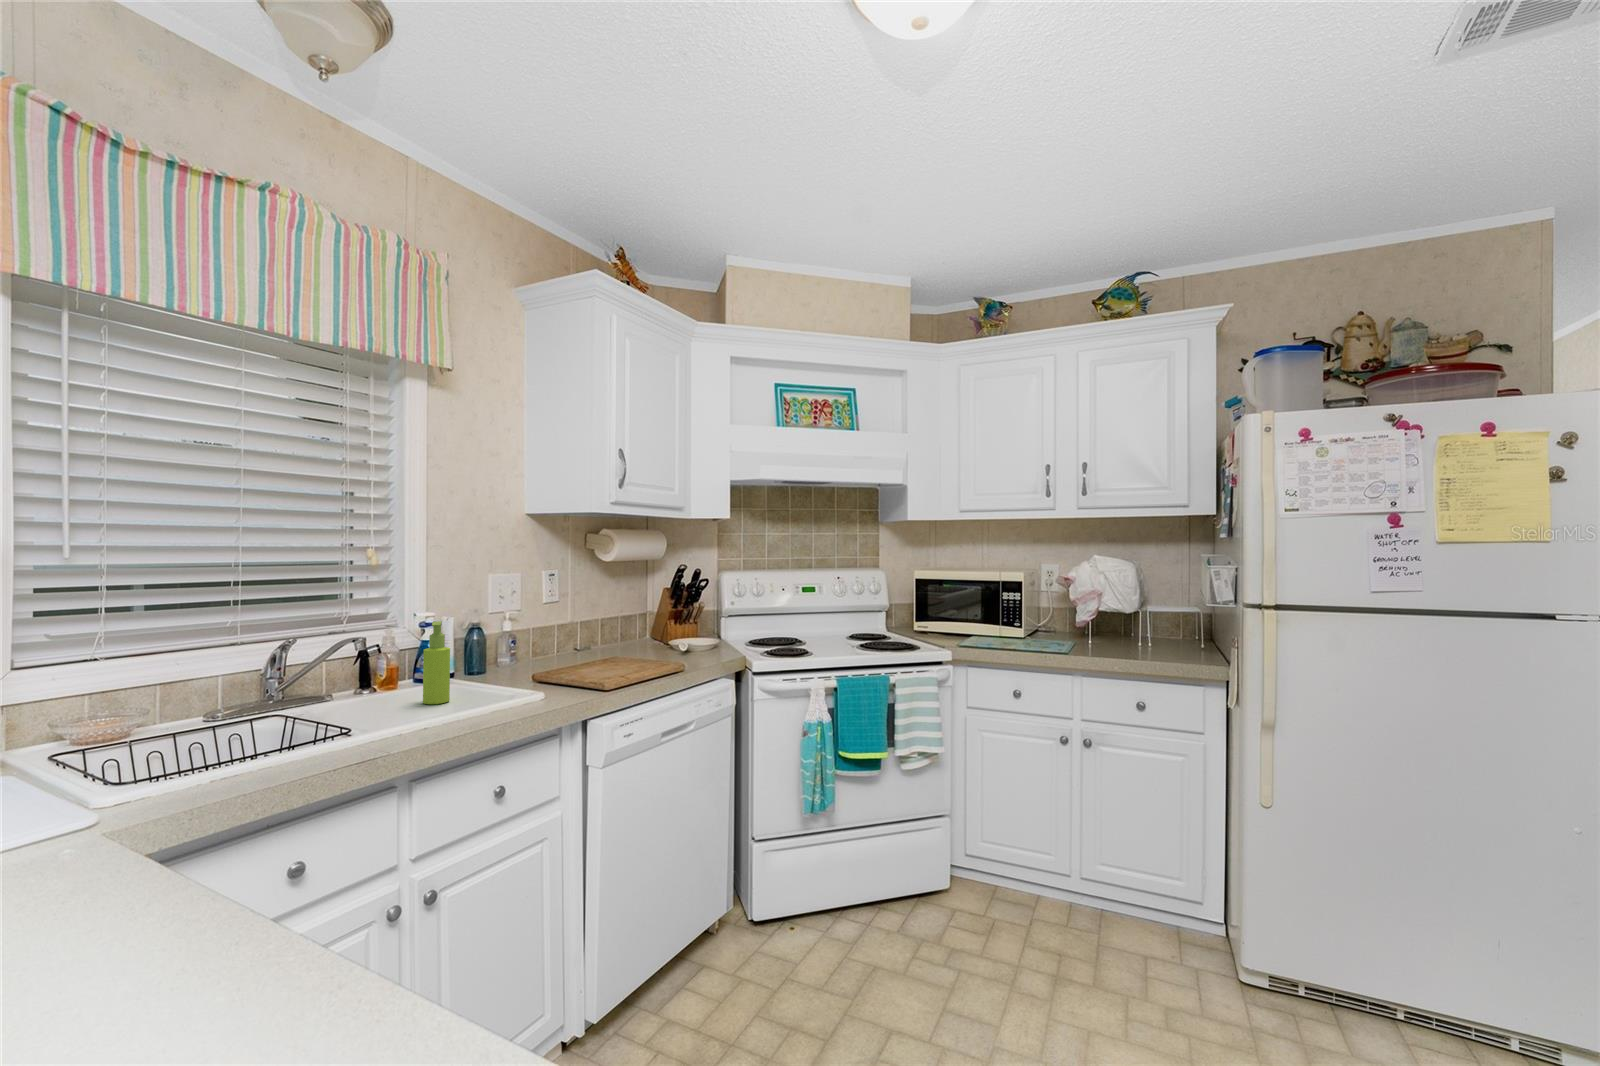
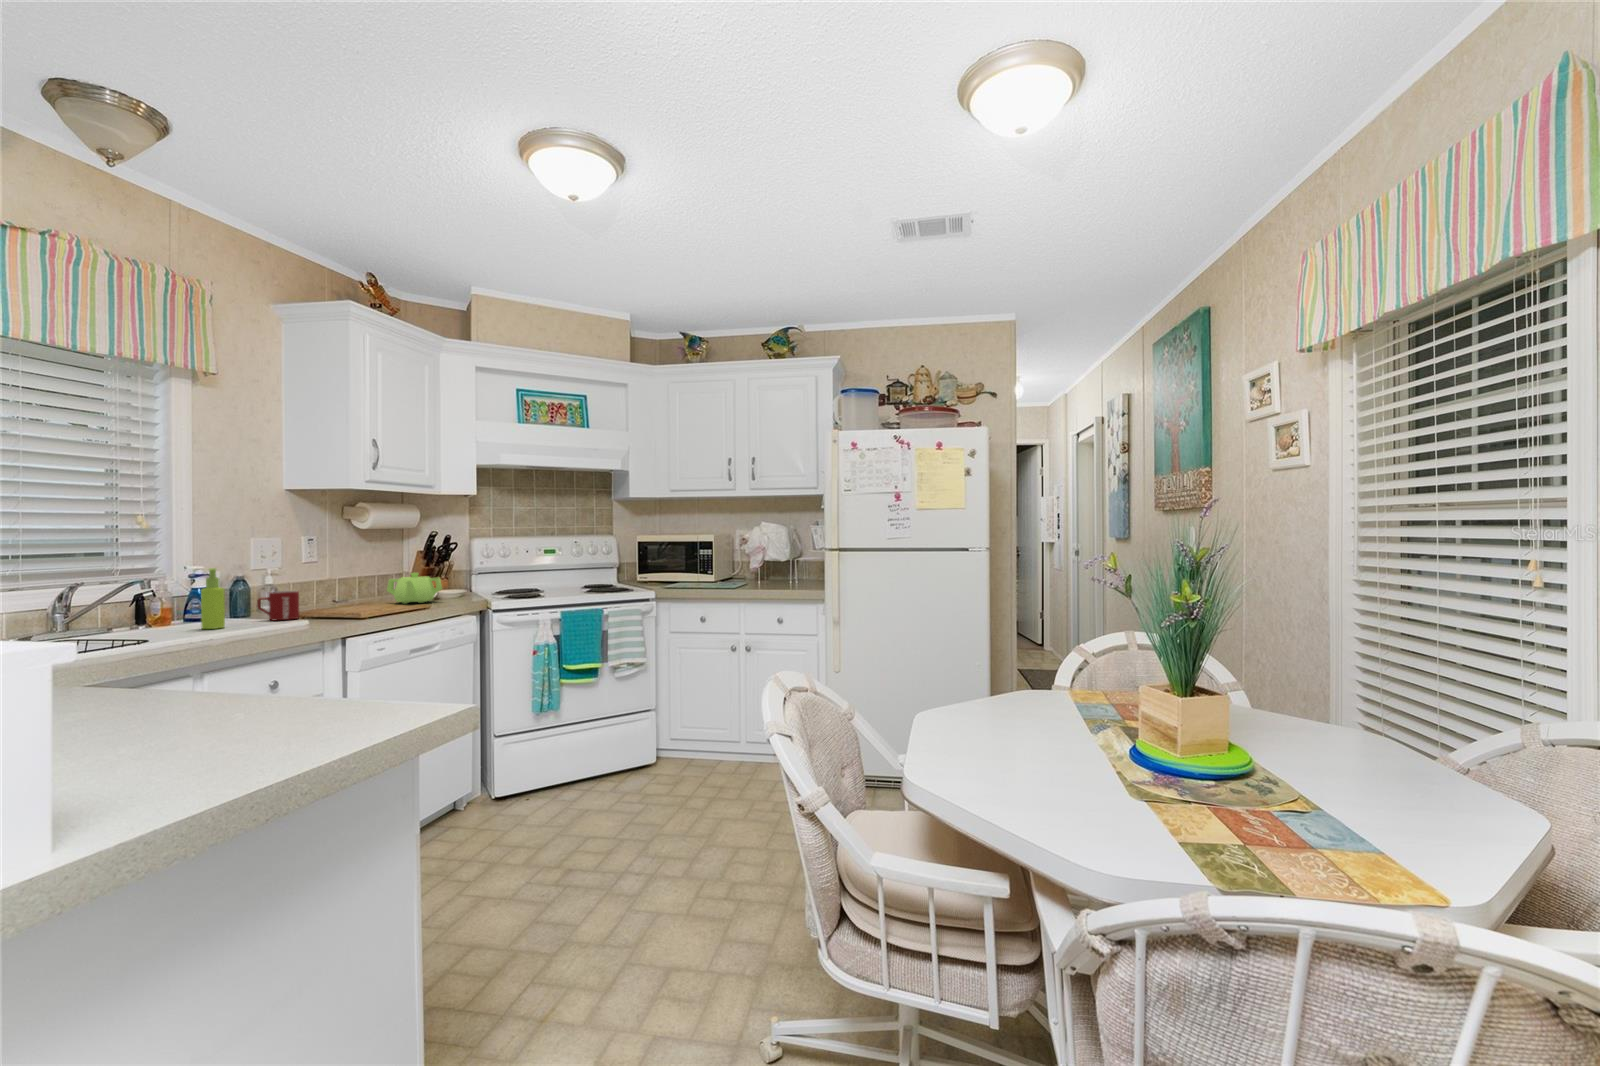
teapot: none [631,619,695,659] -> present [387,573,442,604]
mug: none [488,647,536,688] -> present [257,591,299,620]

